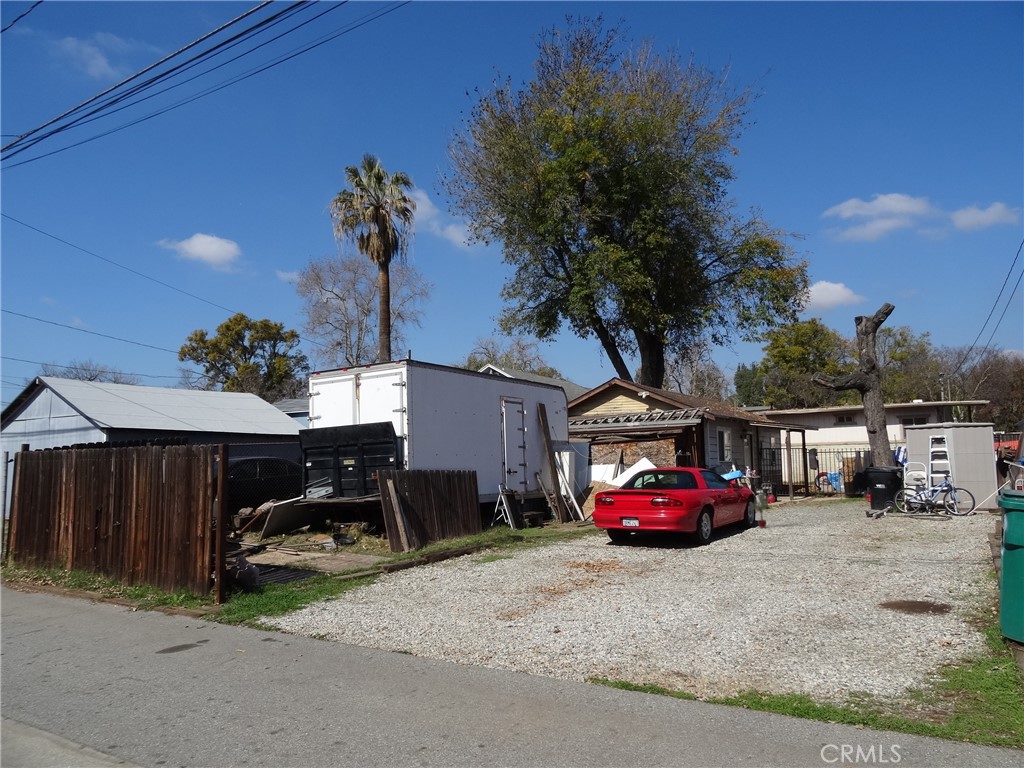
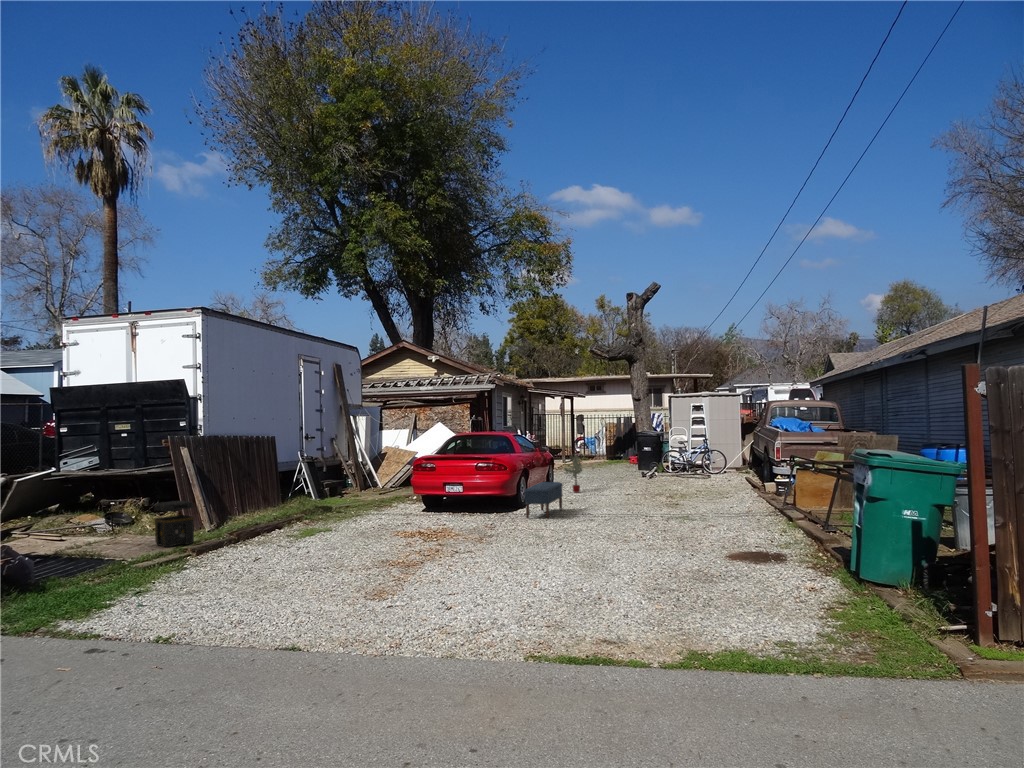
bench: none [692,517,735,552] -> present [524,482,563,518]
toolbox: none [365,525,395,564] -> present [154,501,194,547]

